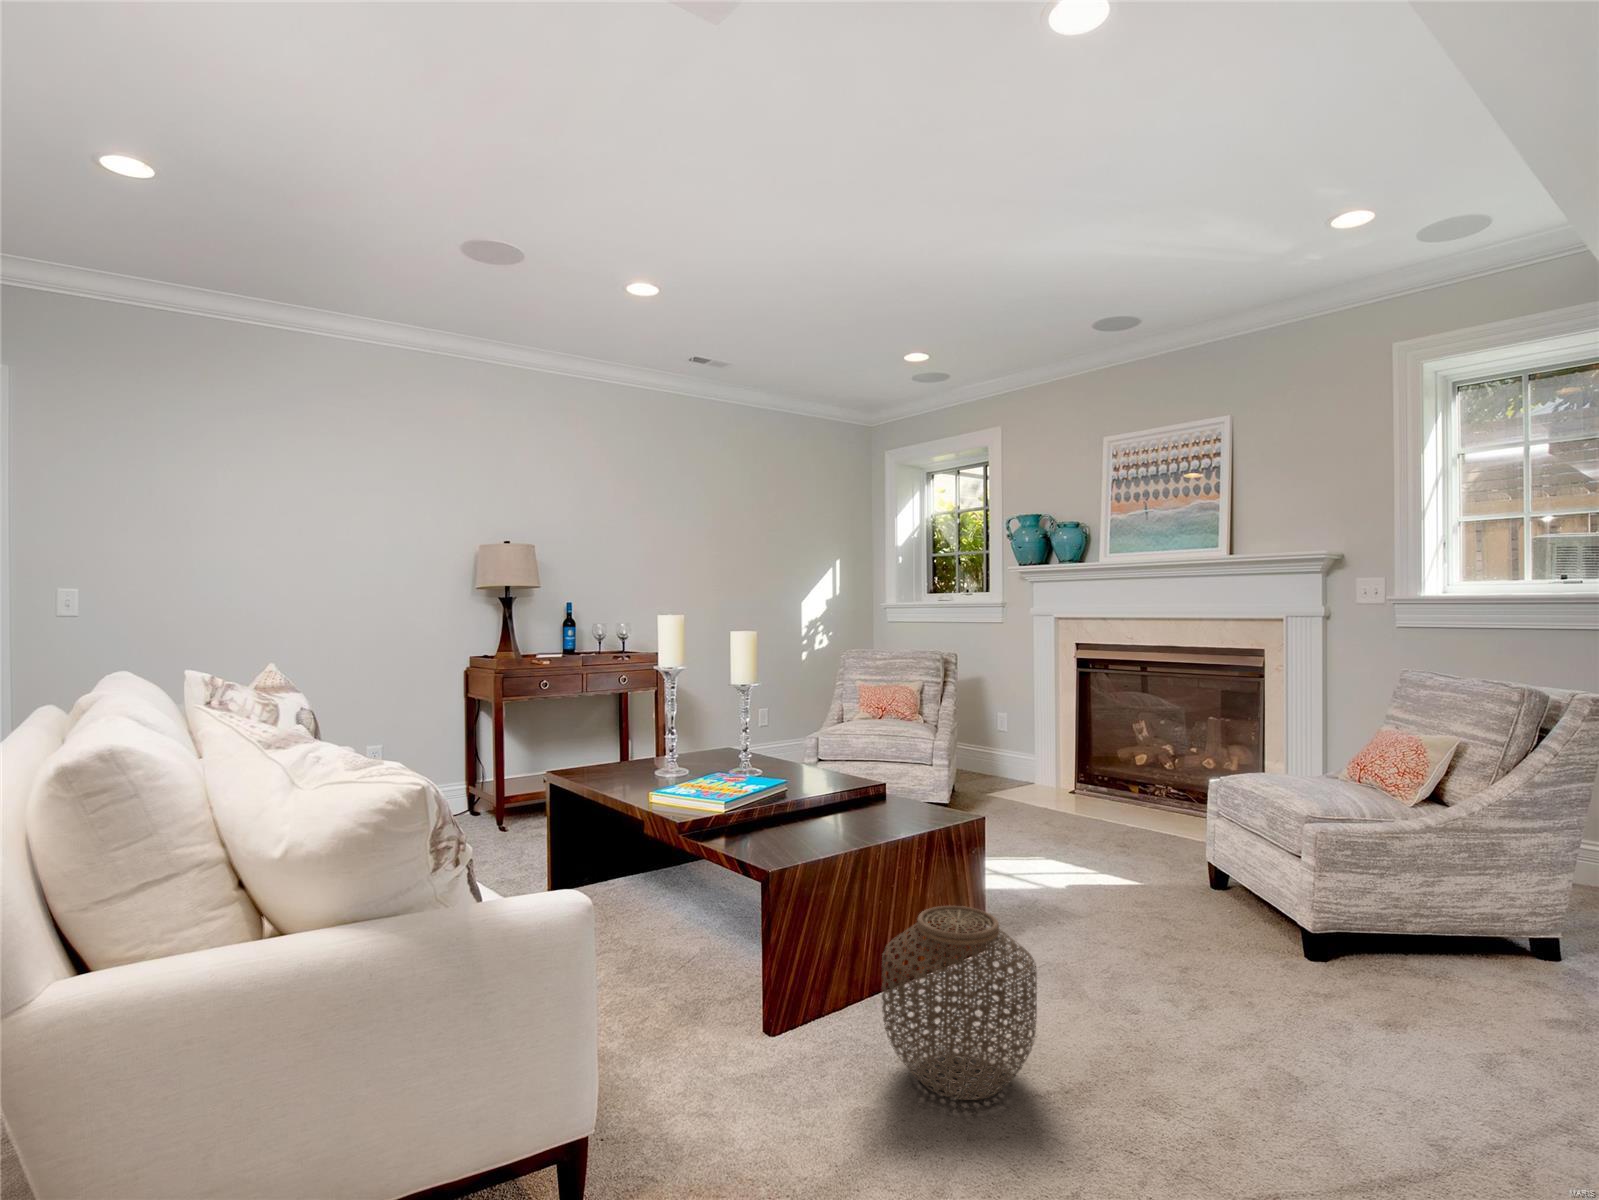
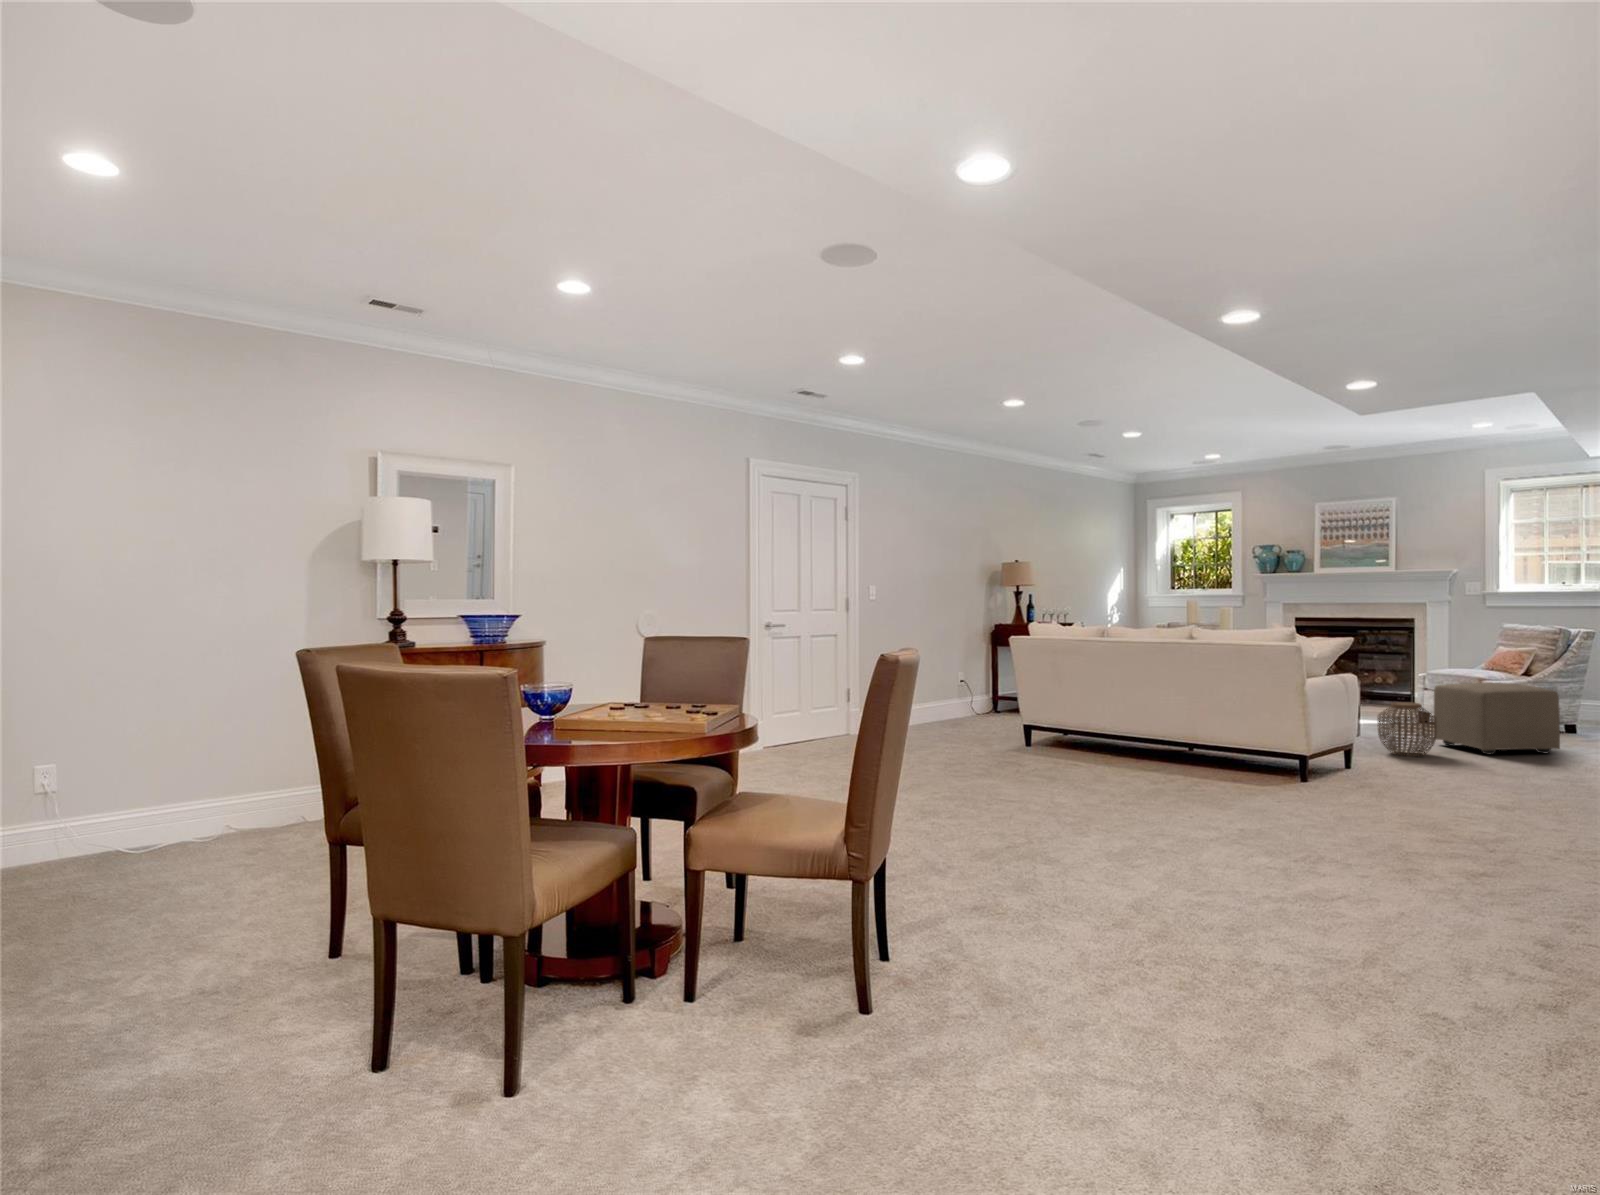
ottoman: none [1113,845,1448,1124] -> present [1434,683,1560,754]

